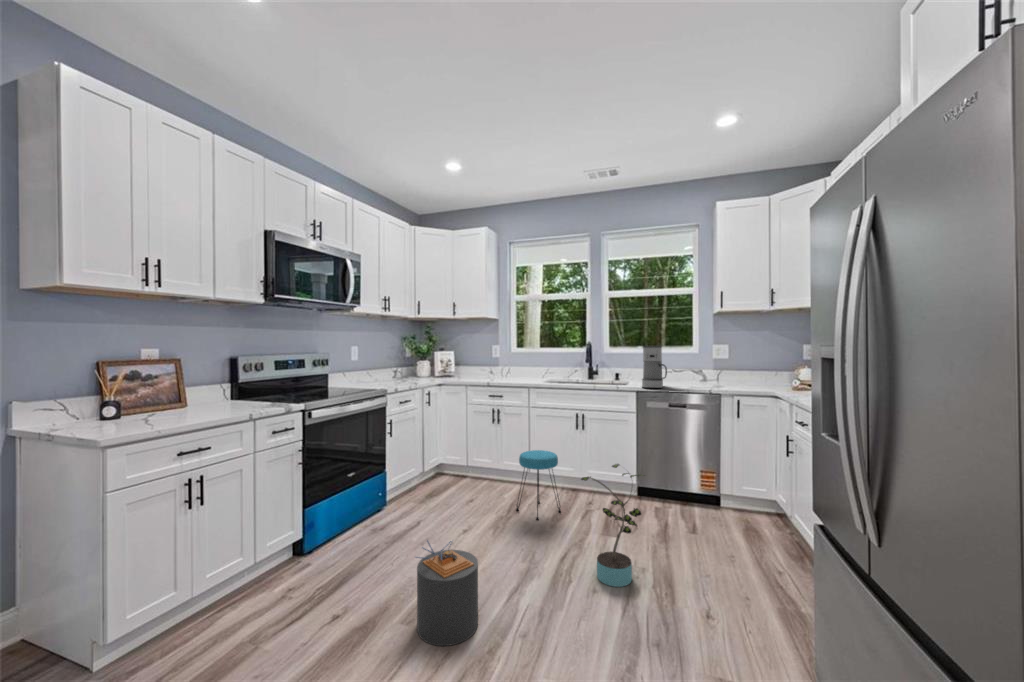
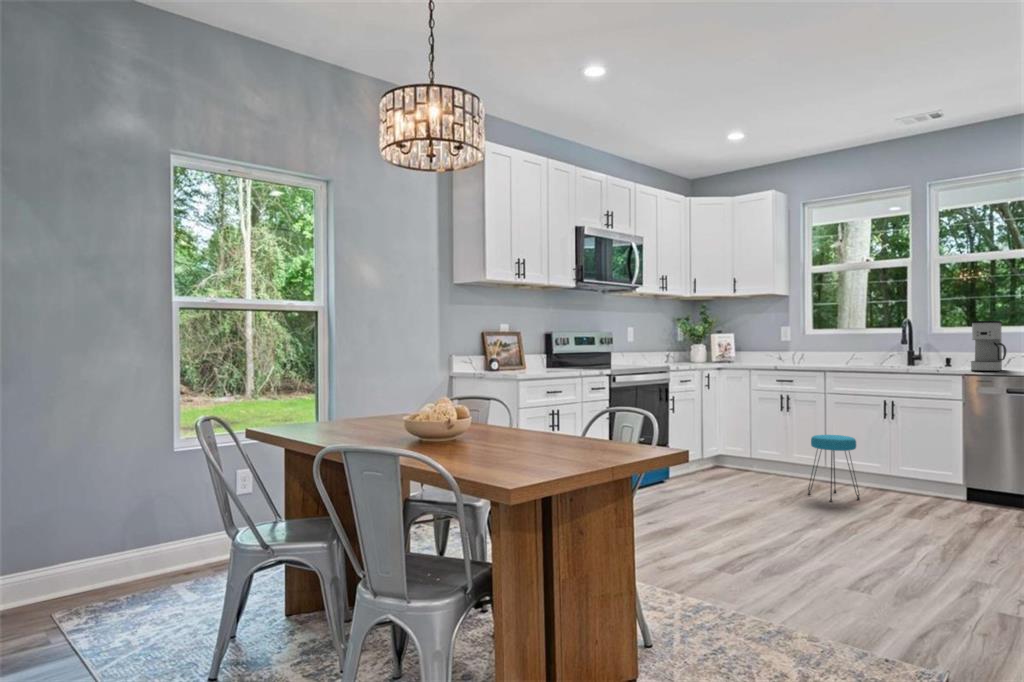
potted plant: present [581,464,641,587] -> none [870,431,940,540]
trash can: present [416,541,478,646] -> none [714,466,767,543]

